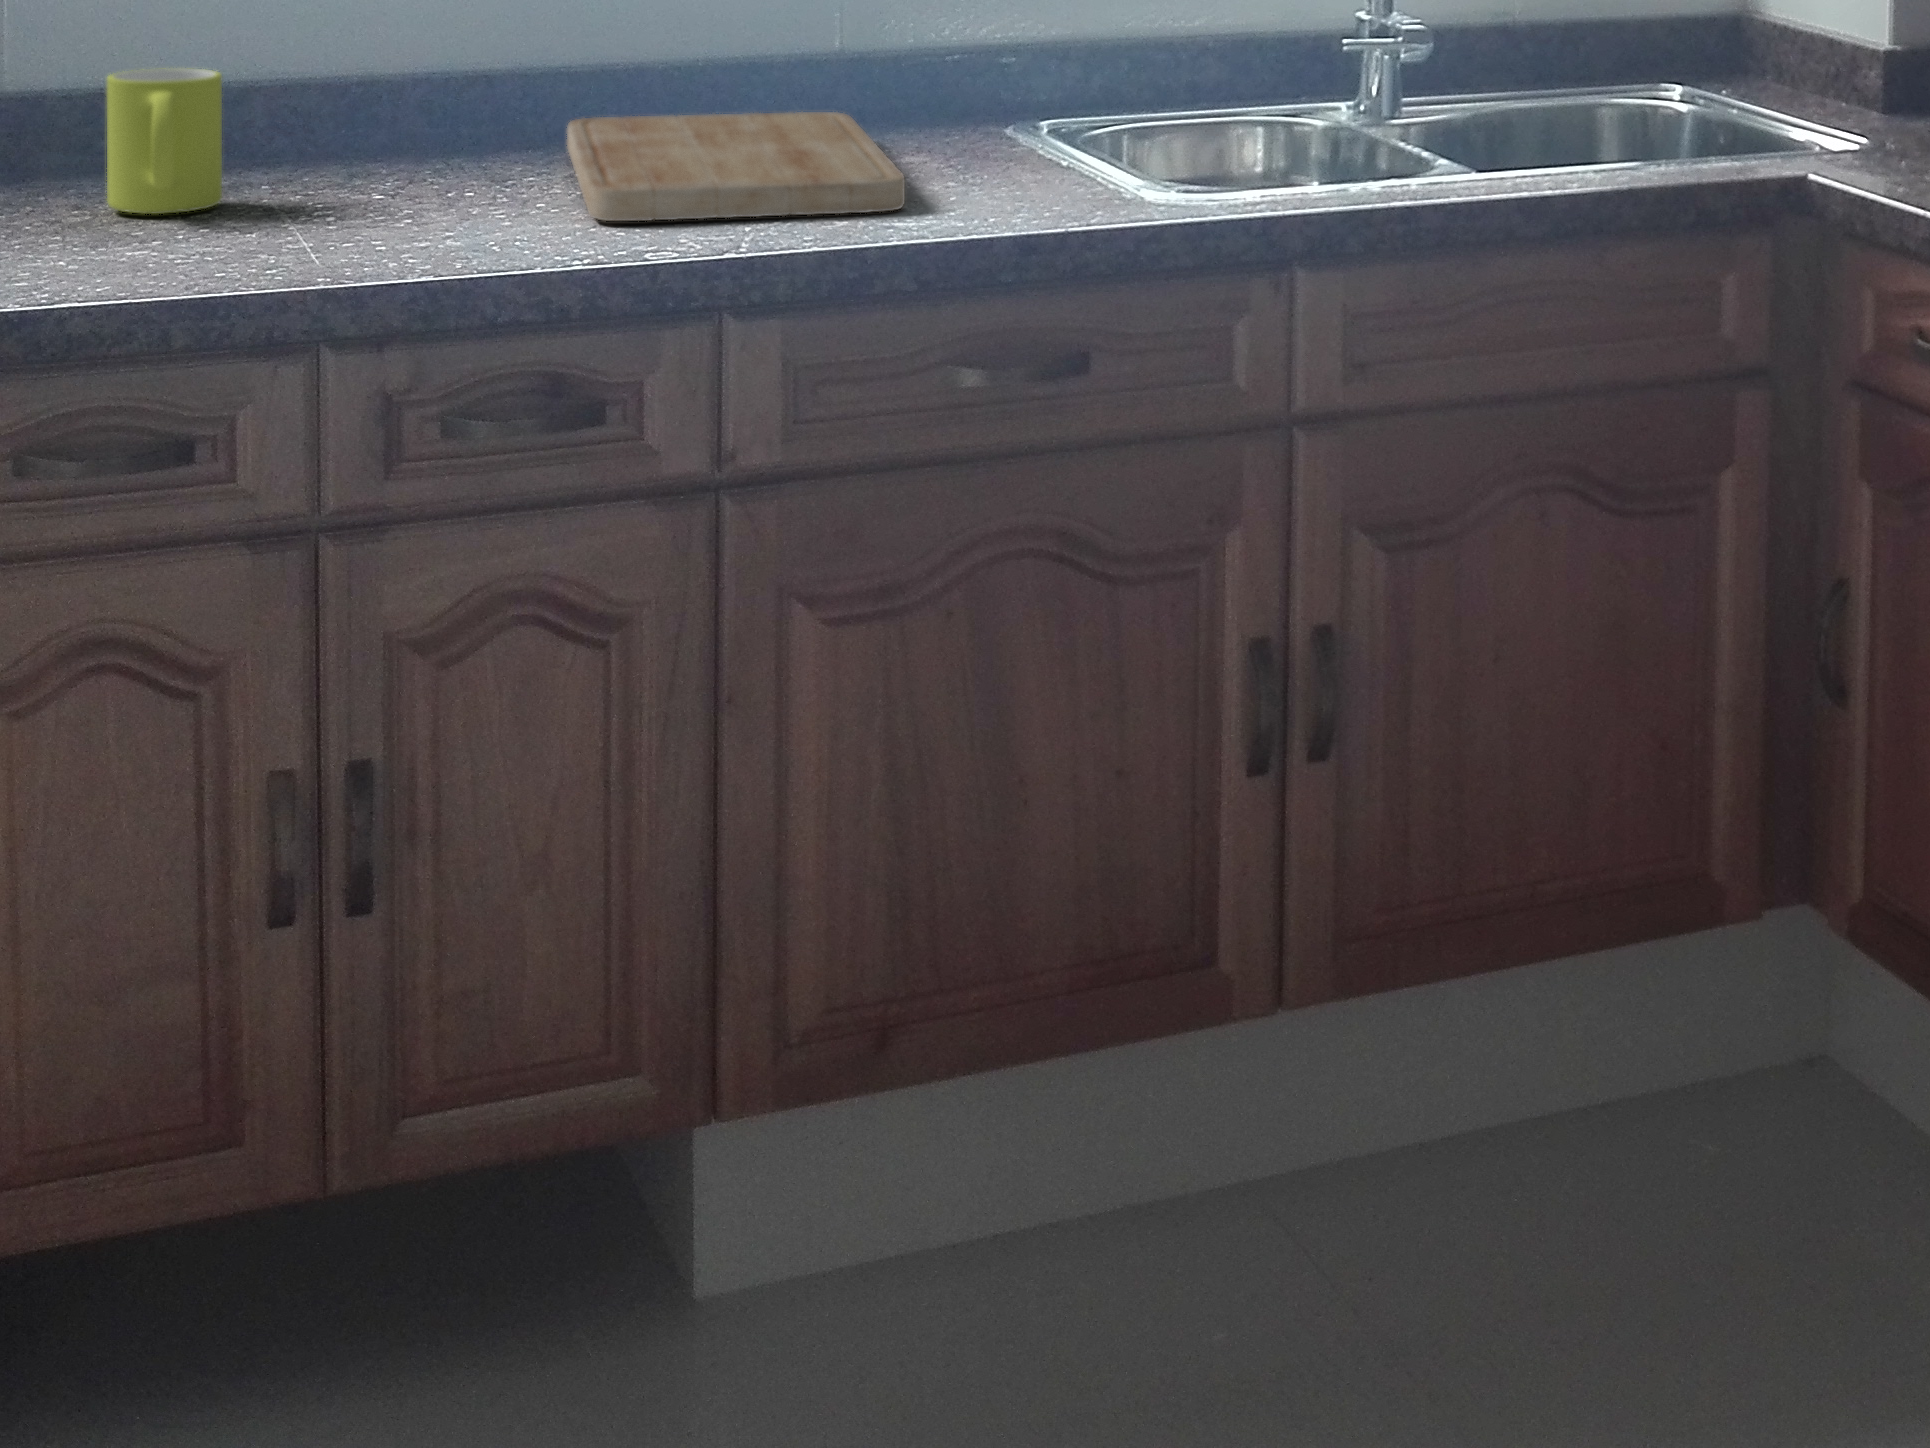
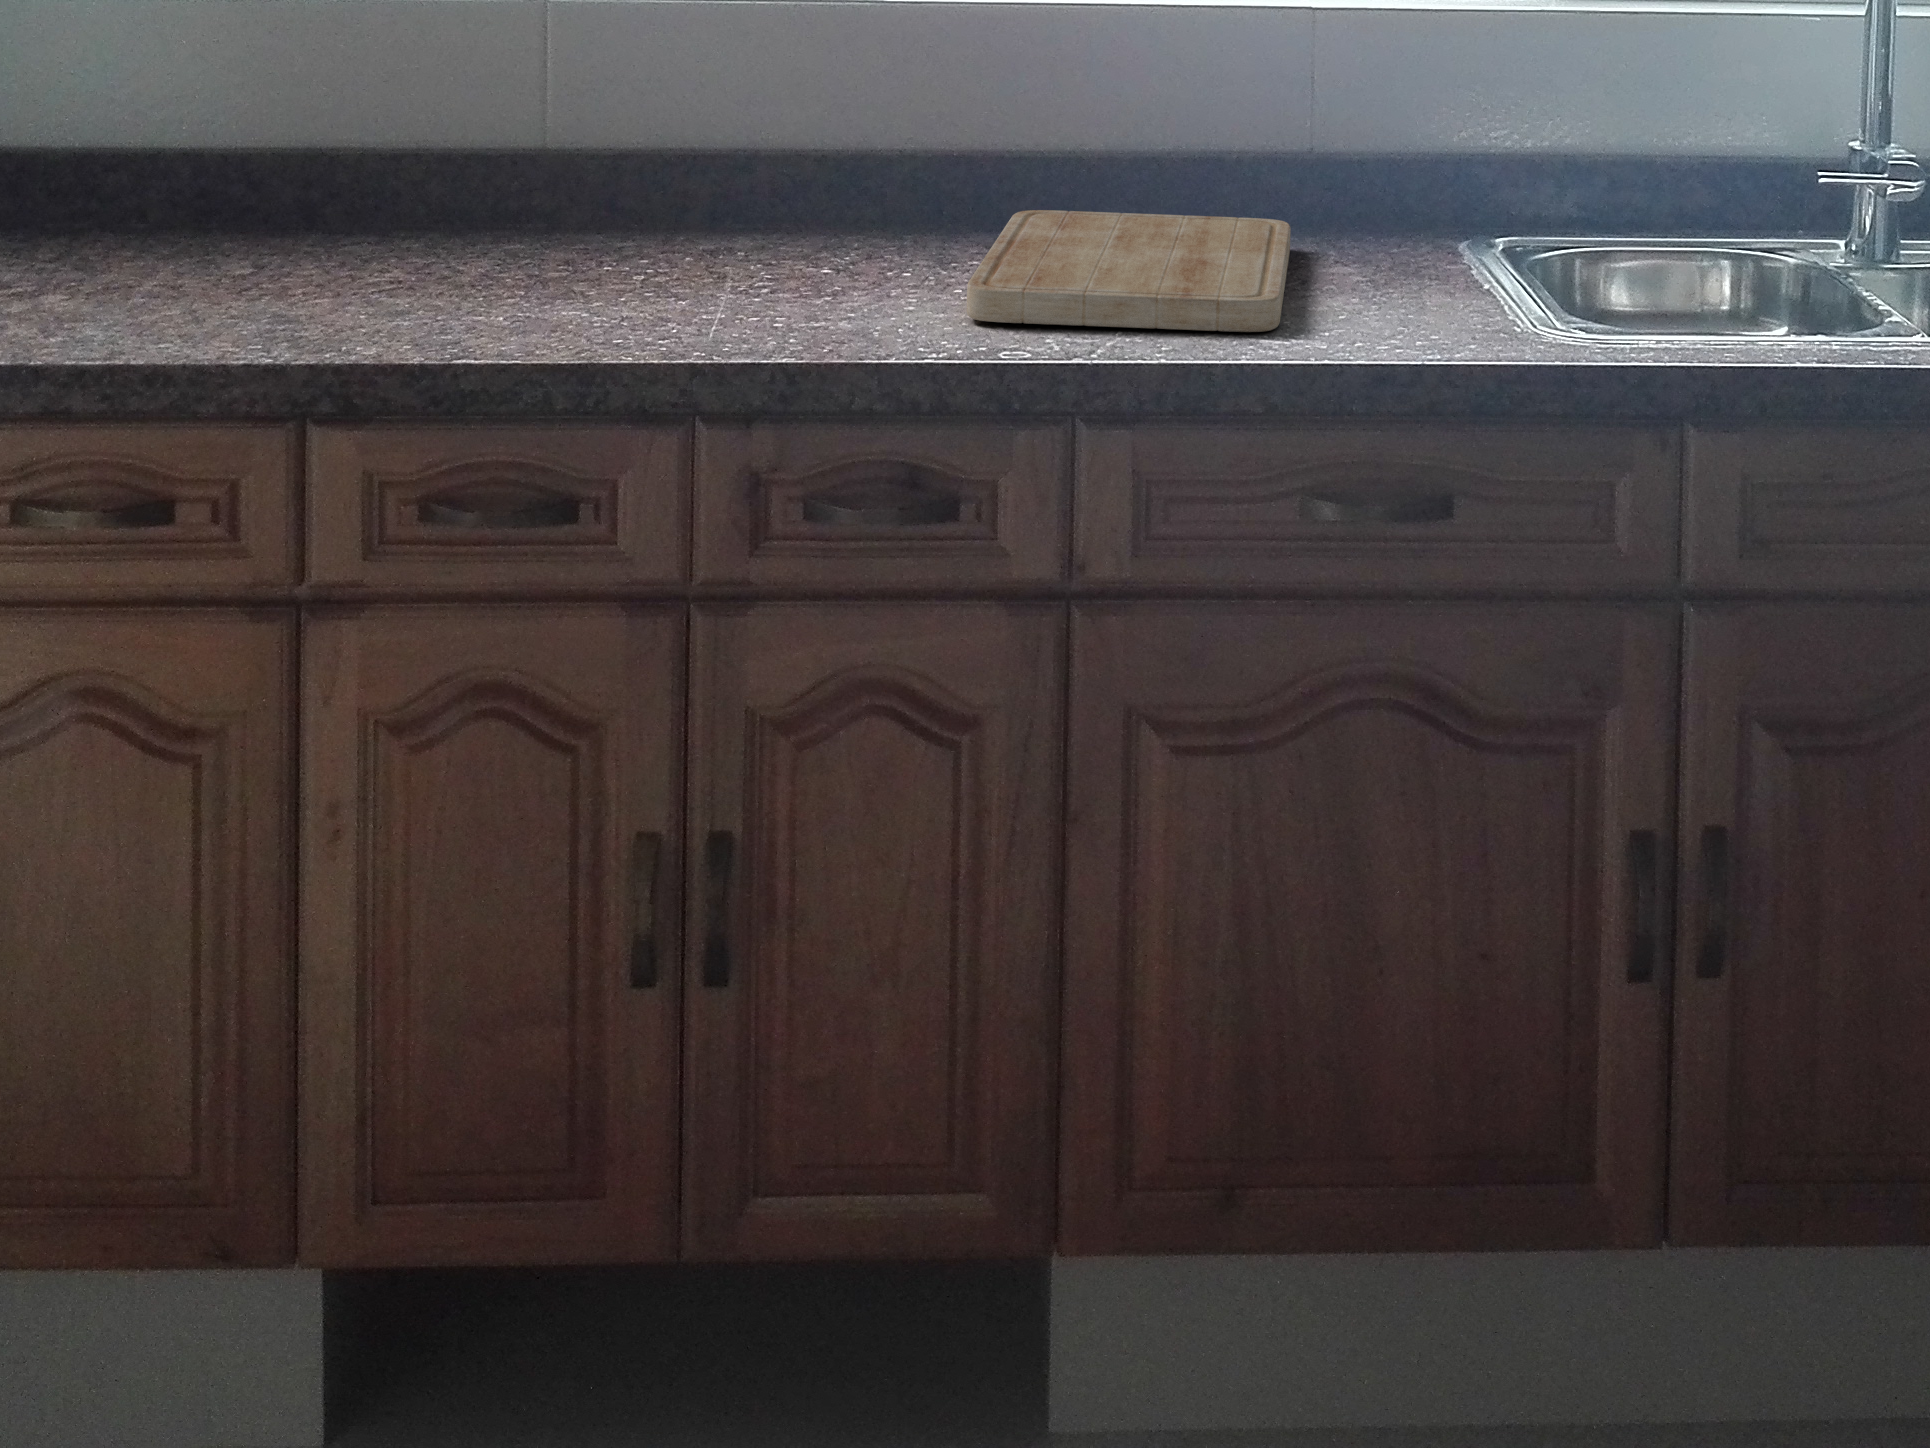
mug: present [107,68,222,214] -> none [561,140,665,280]

